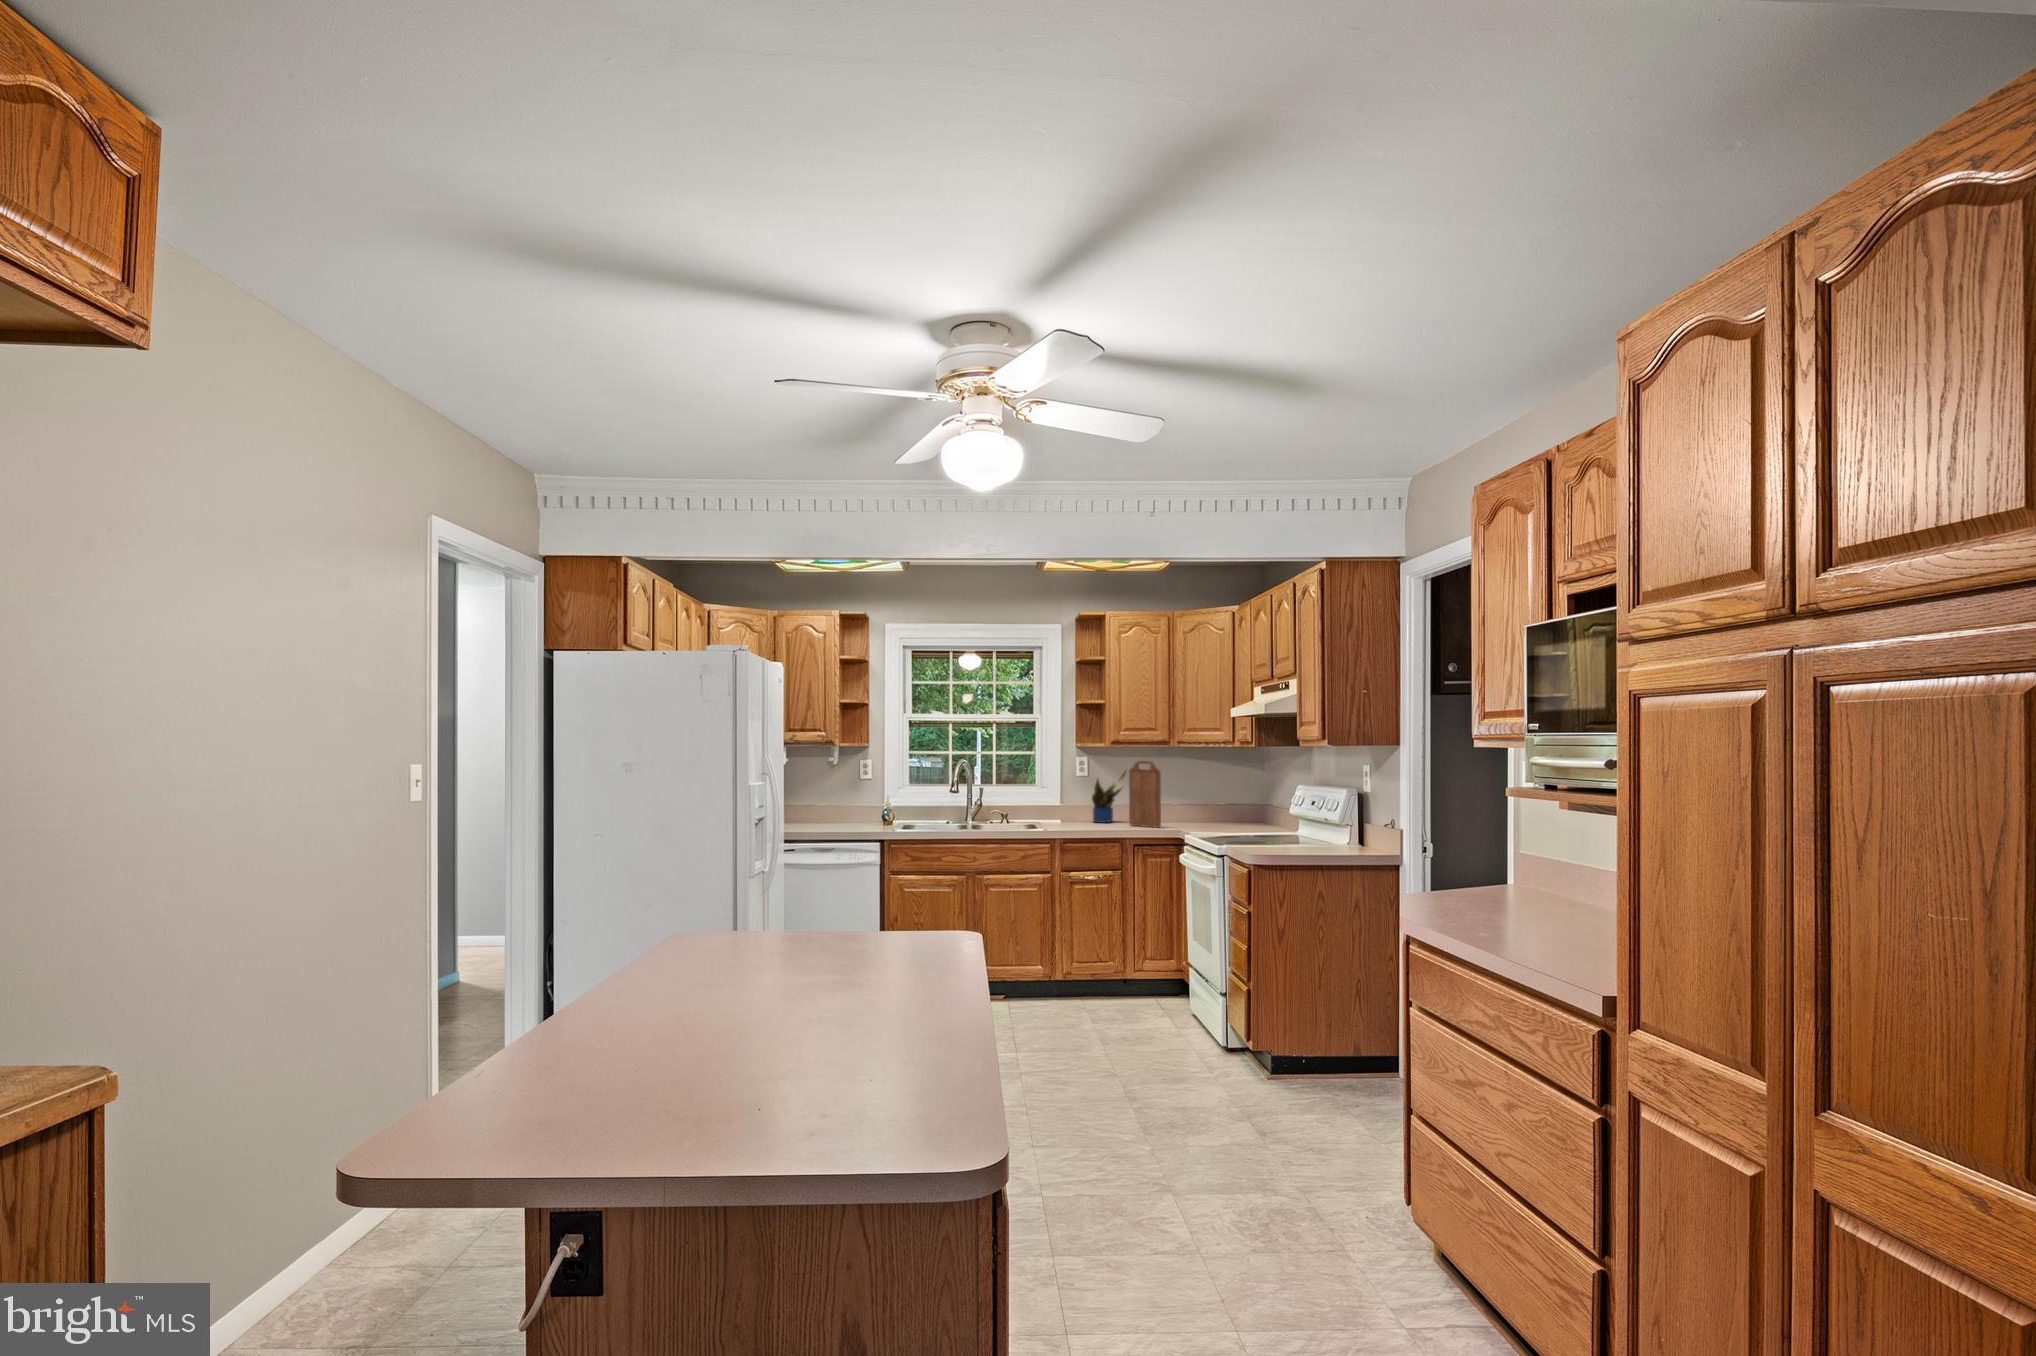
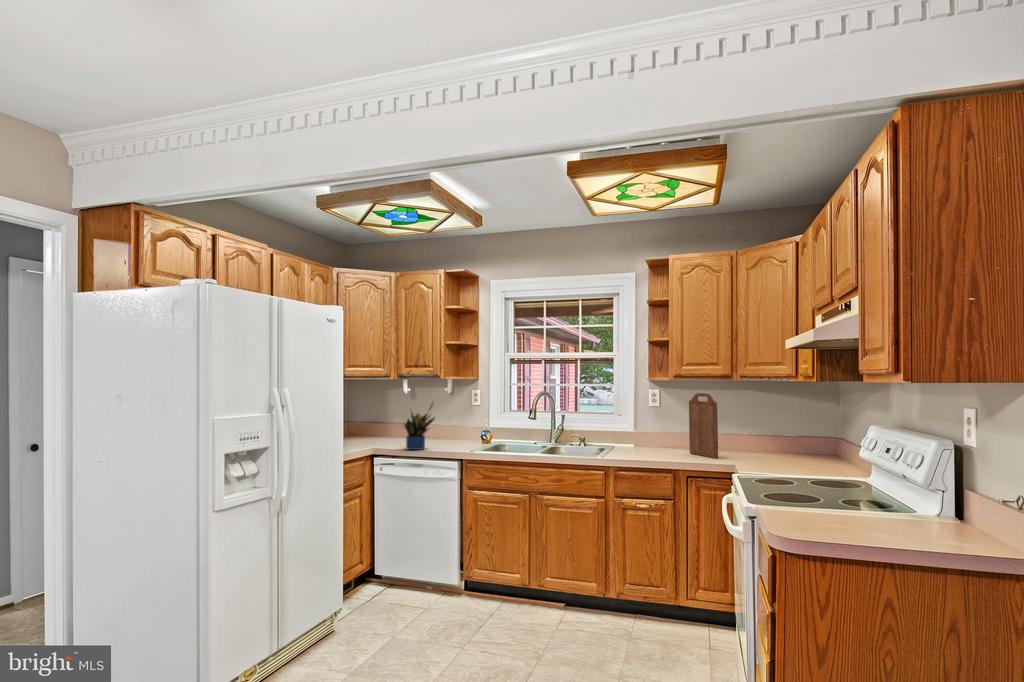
potted plant: present [1092,771,1126,823] -> present [404,404,435,450]

